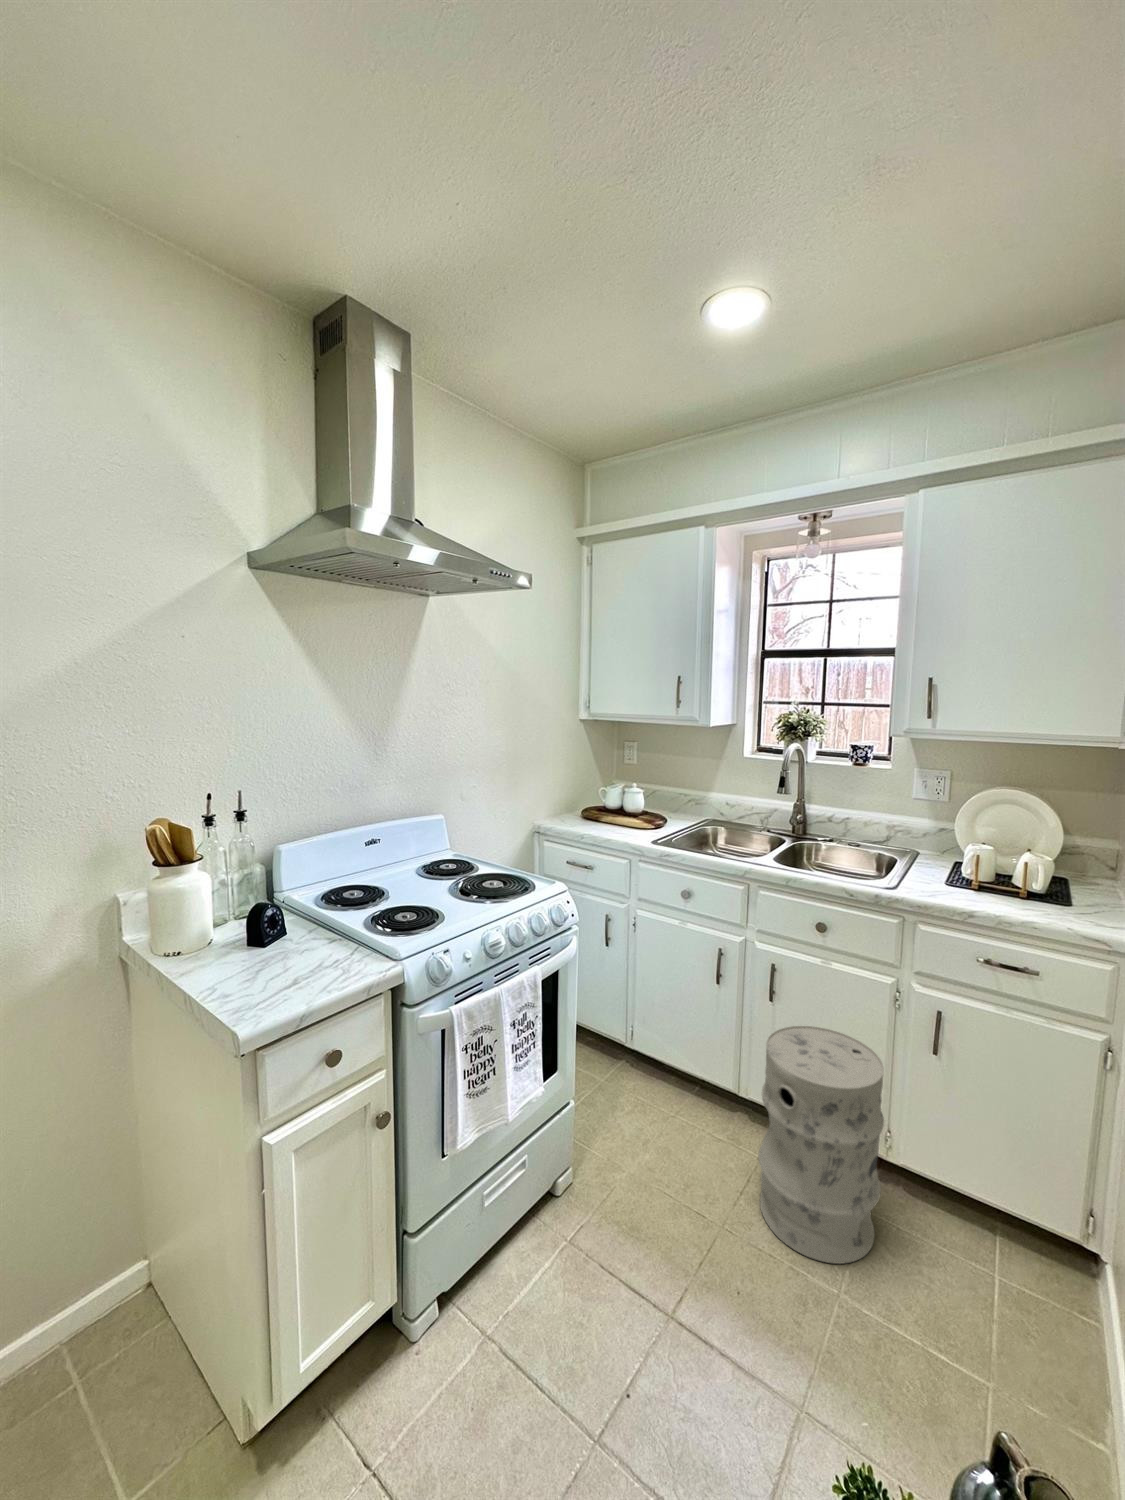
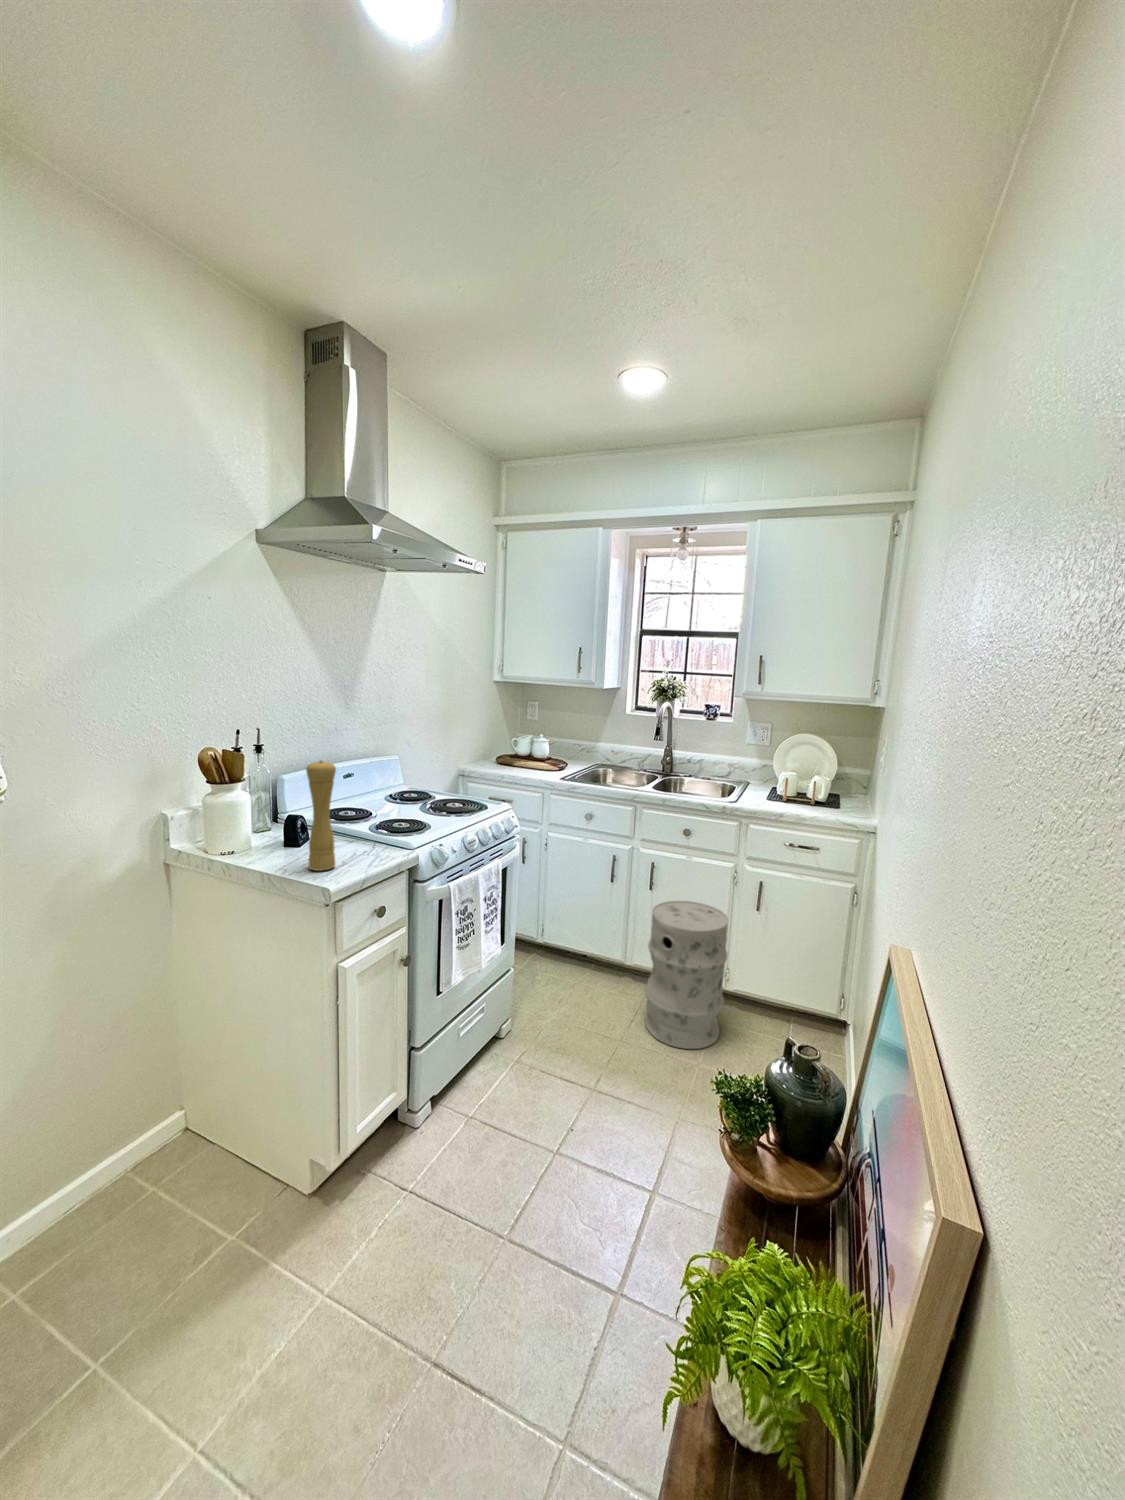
pepper mill: none [241,844,284,994] -> present [306,761,336,871]

